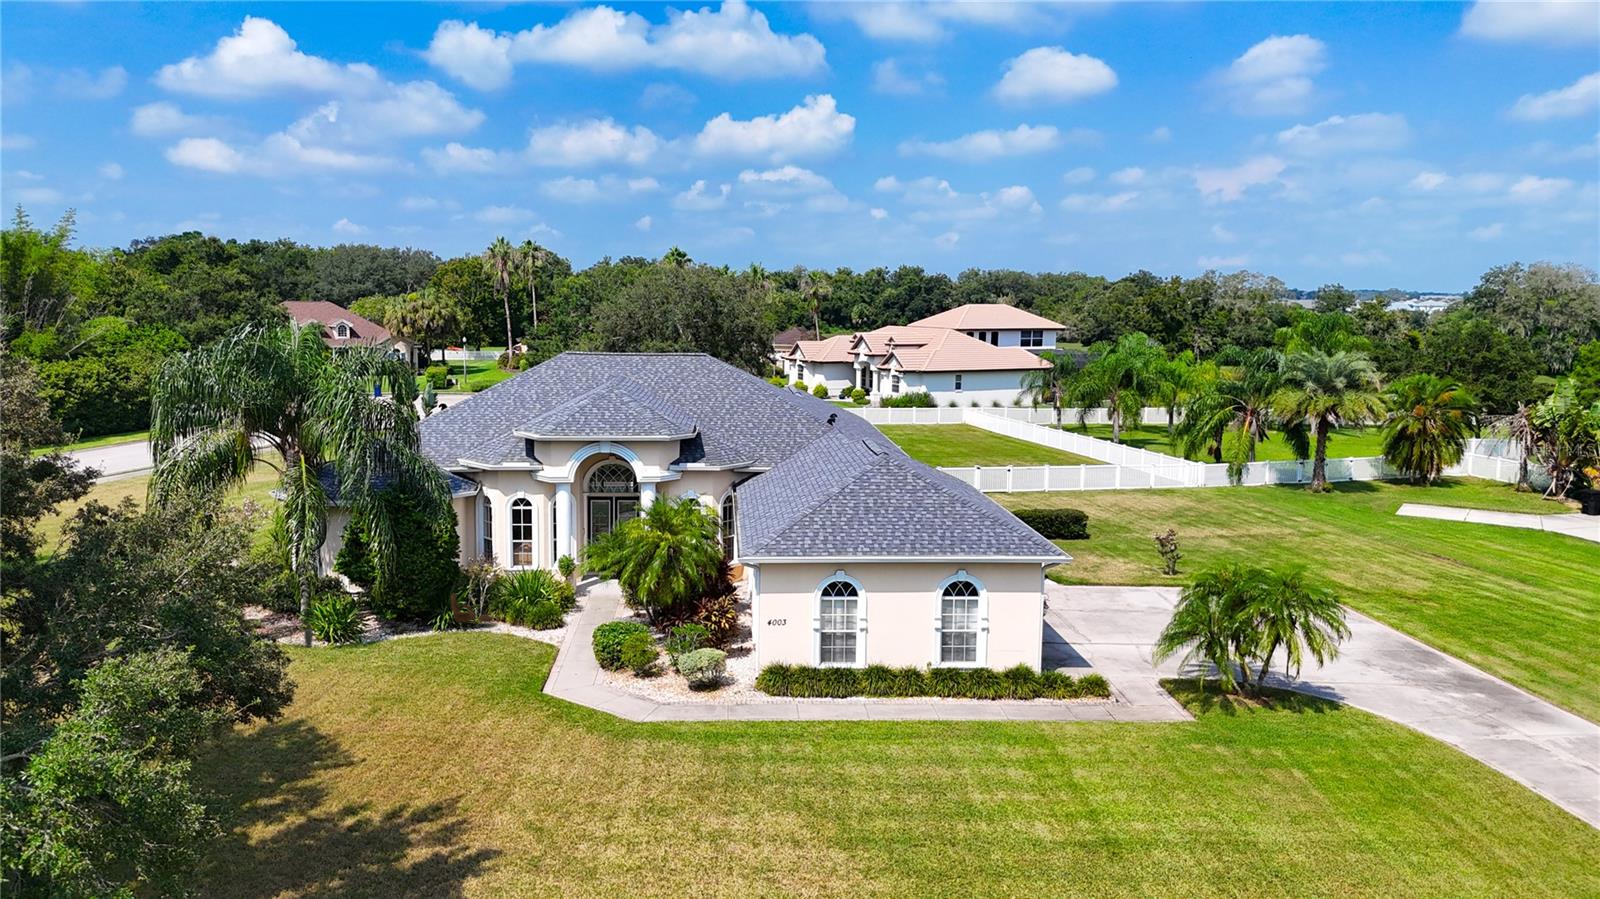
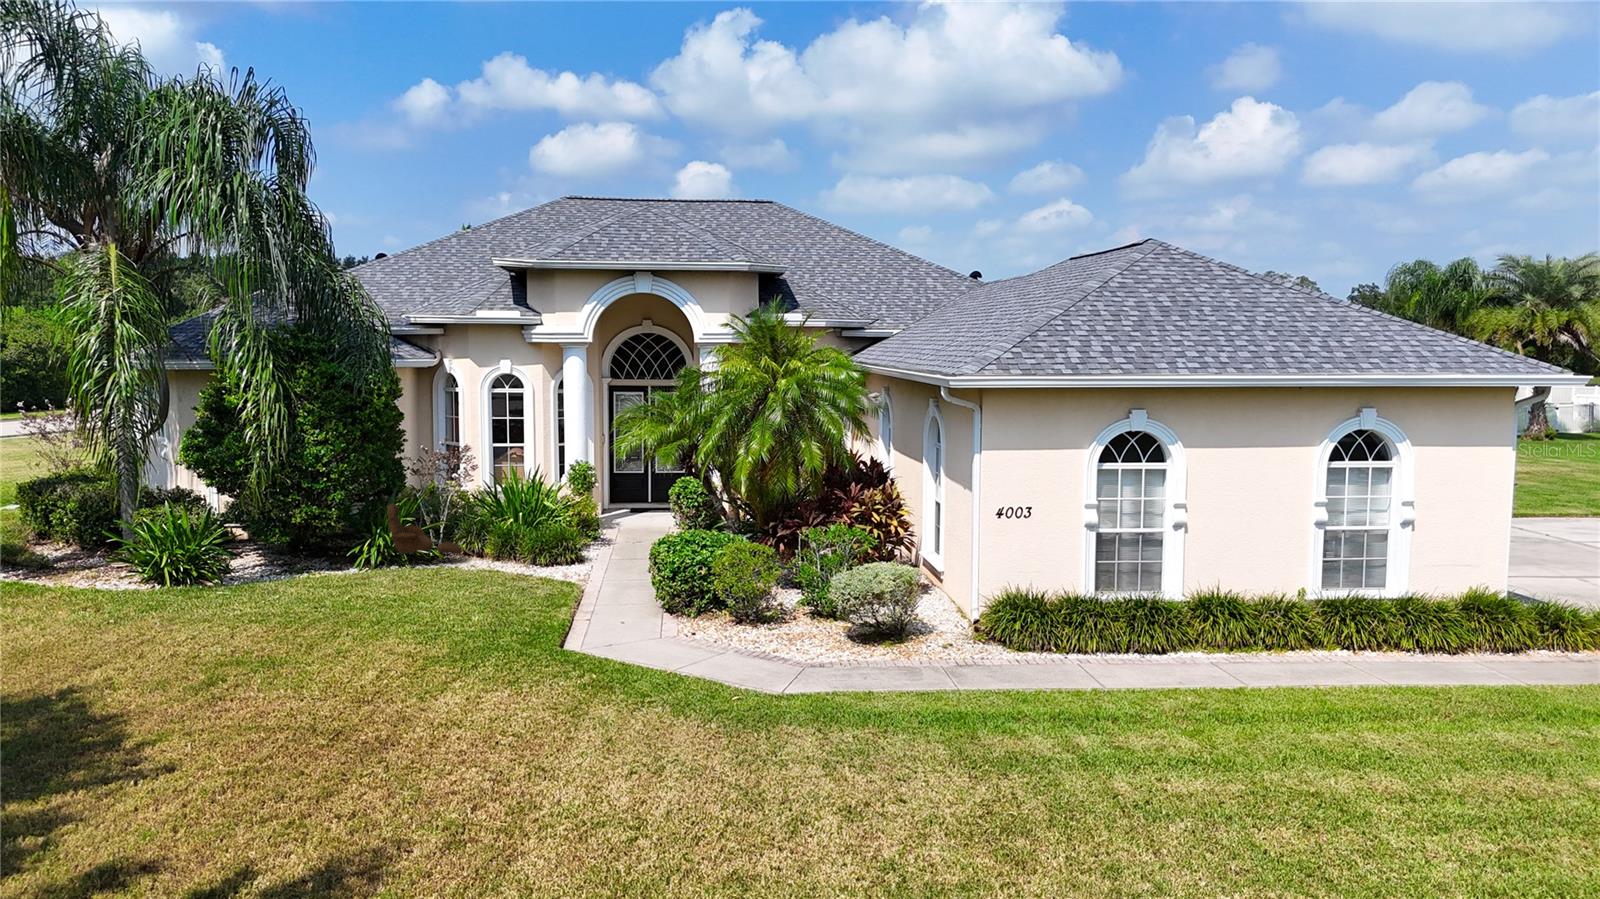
potted plant: present [301,607,316,647] -> none [106,516,144,589]

